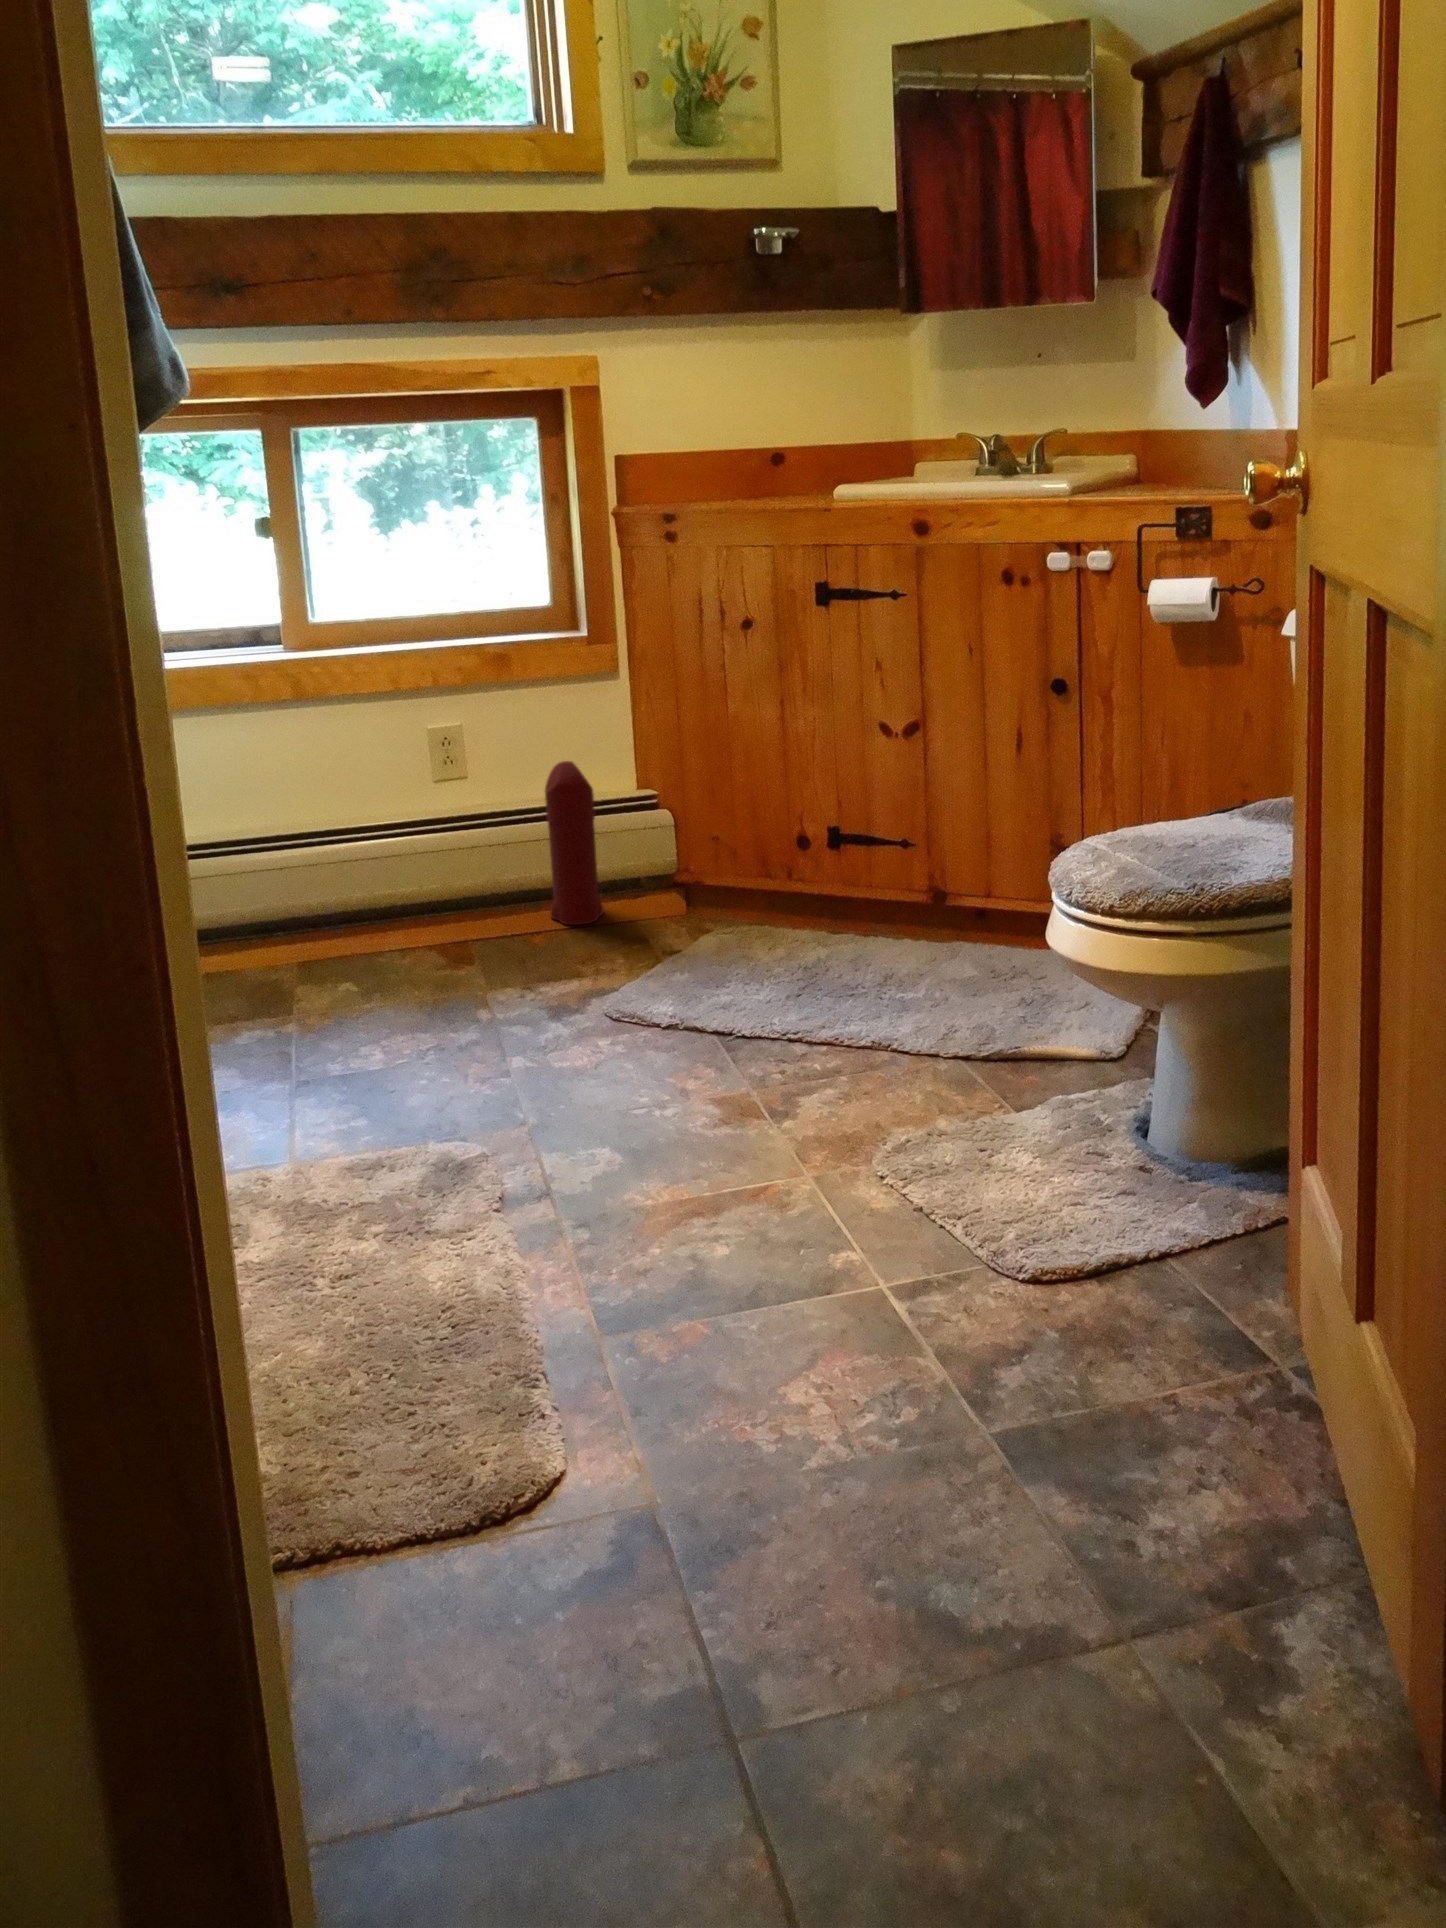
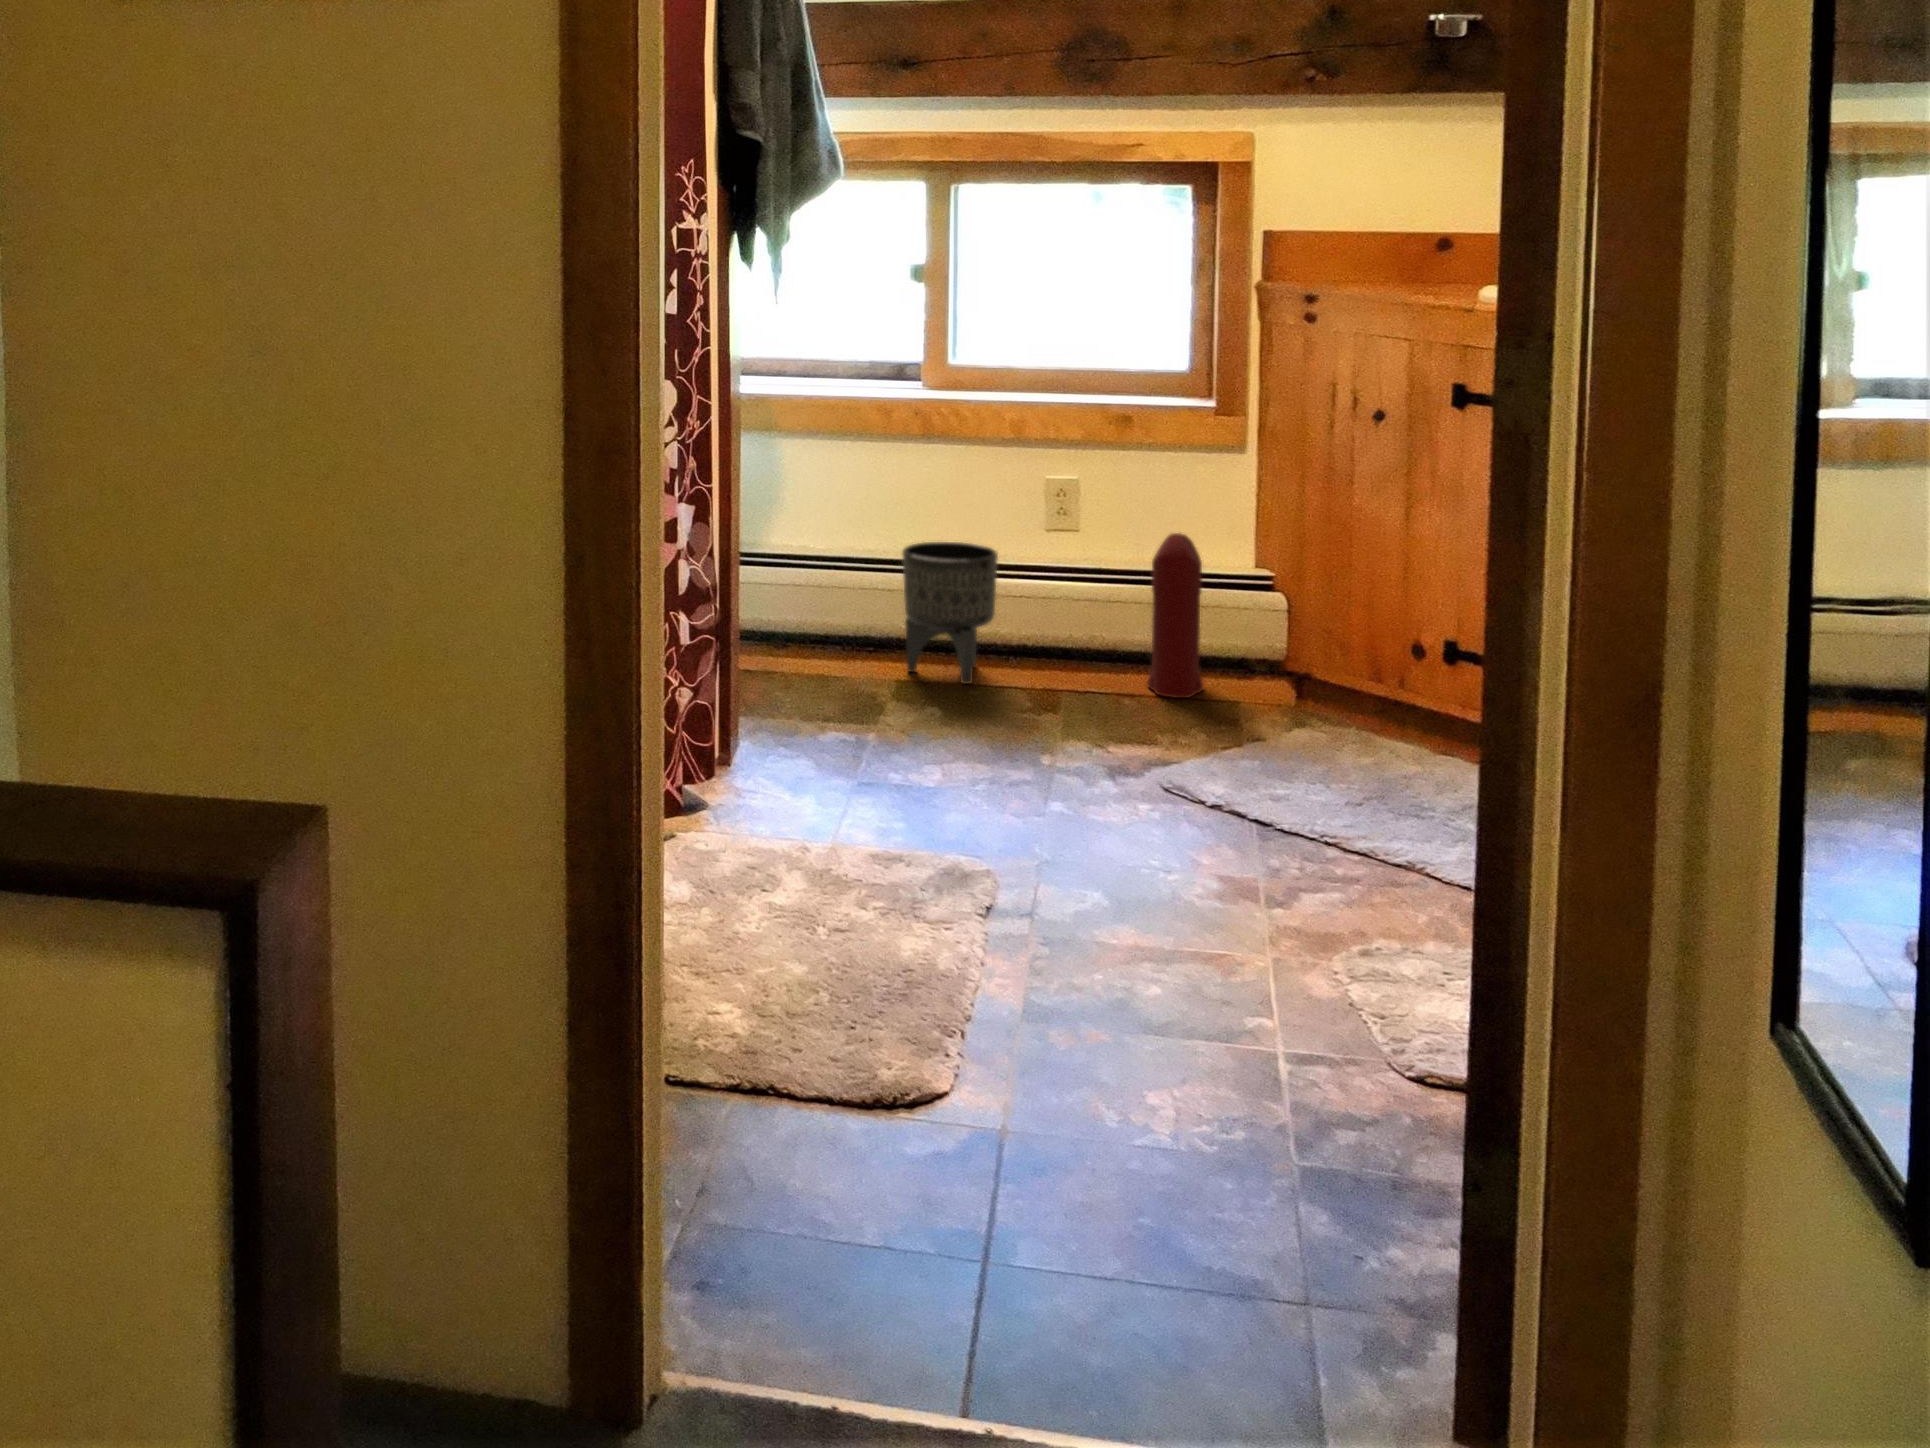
planter: none [285,800,392,948] -> present [902,542,998,684]

